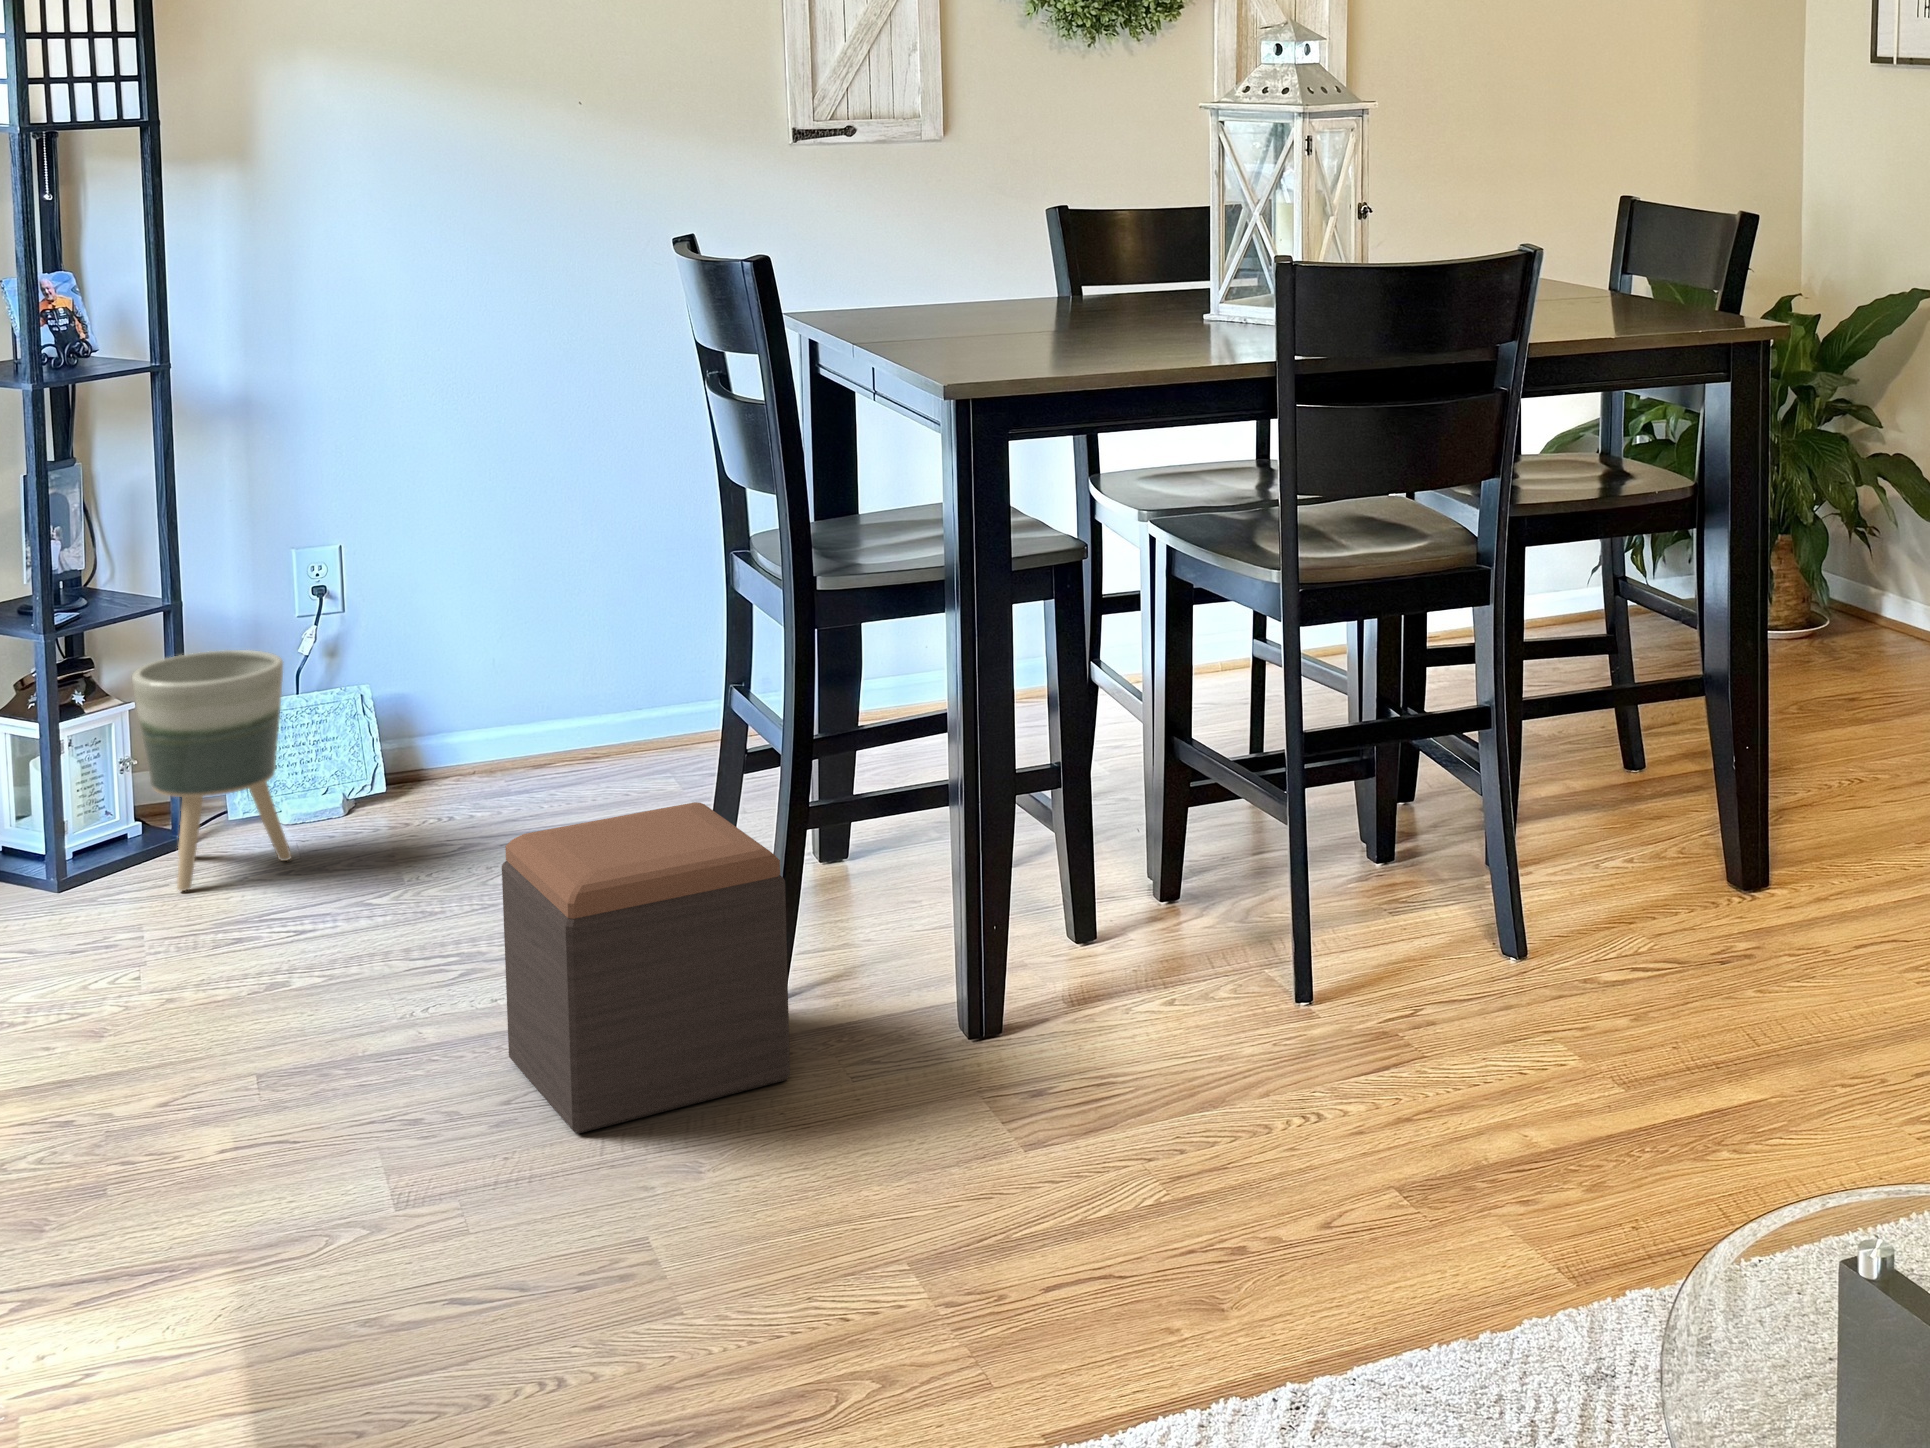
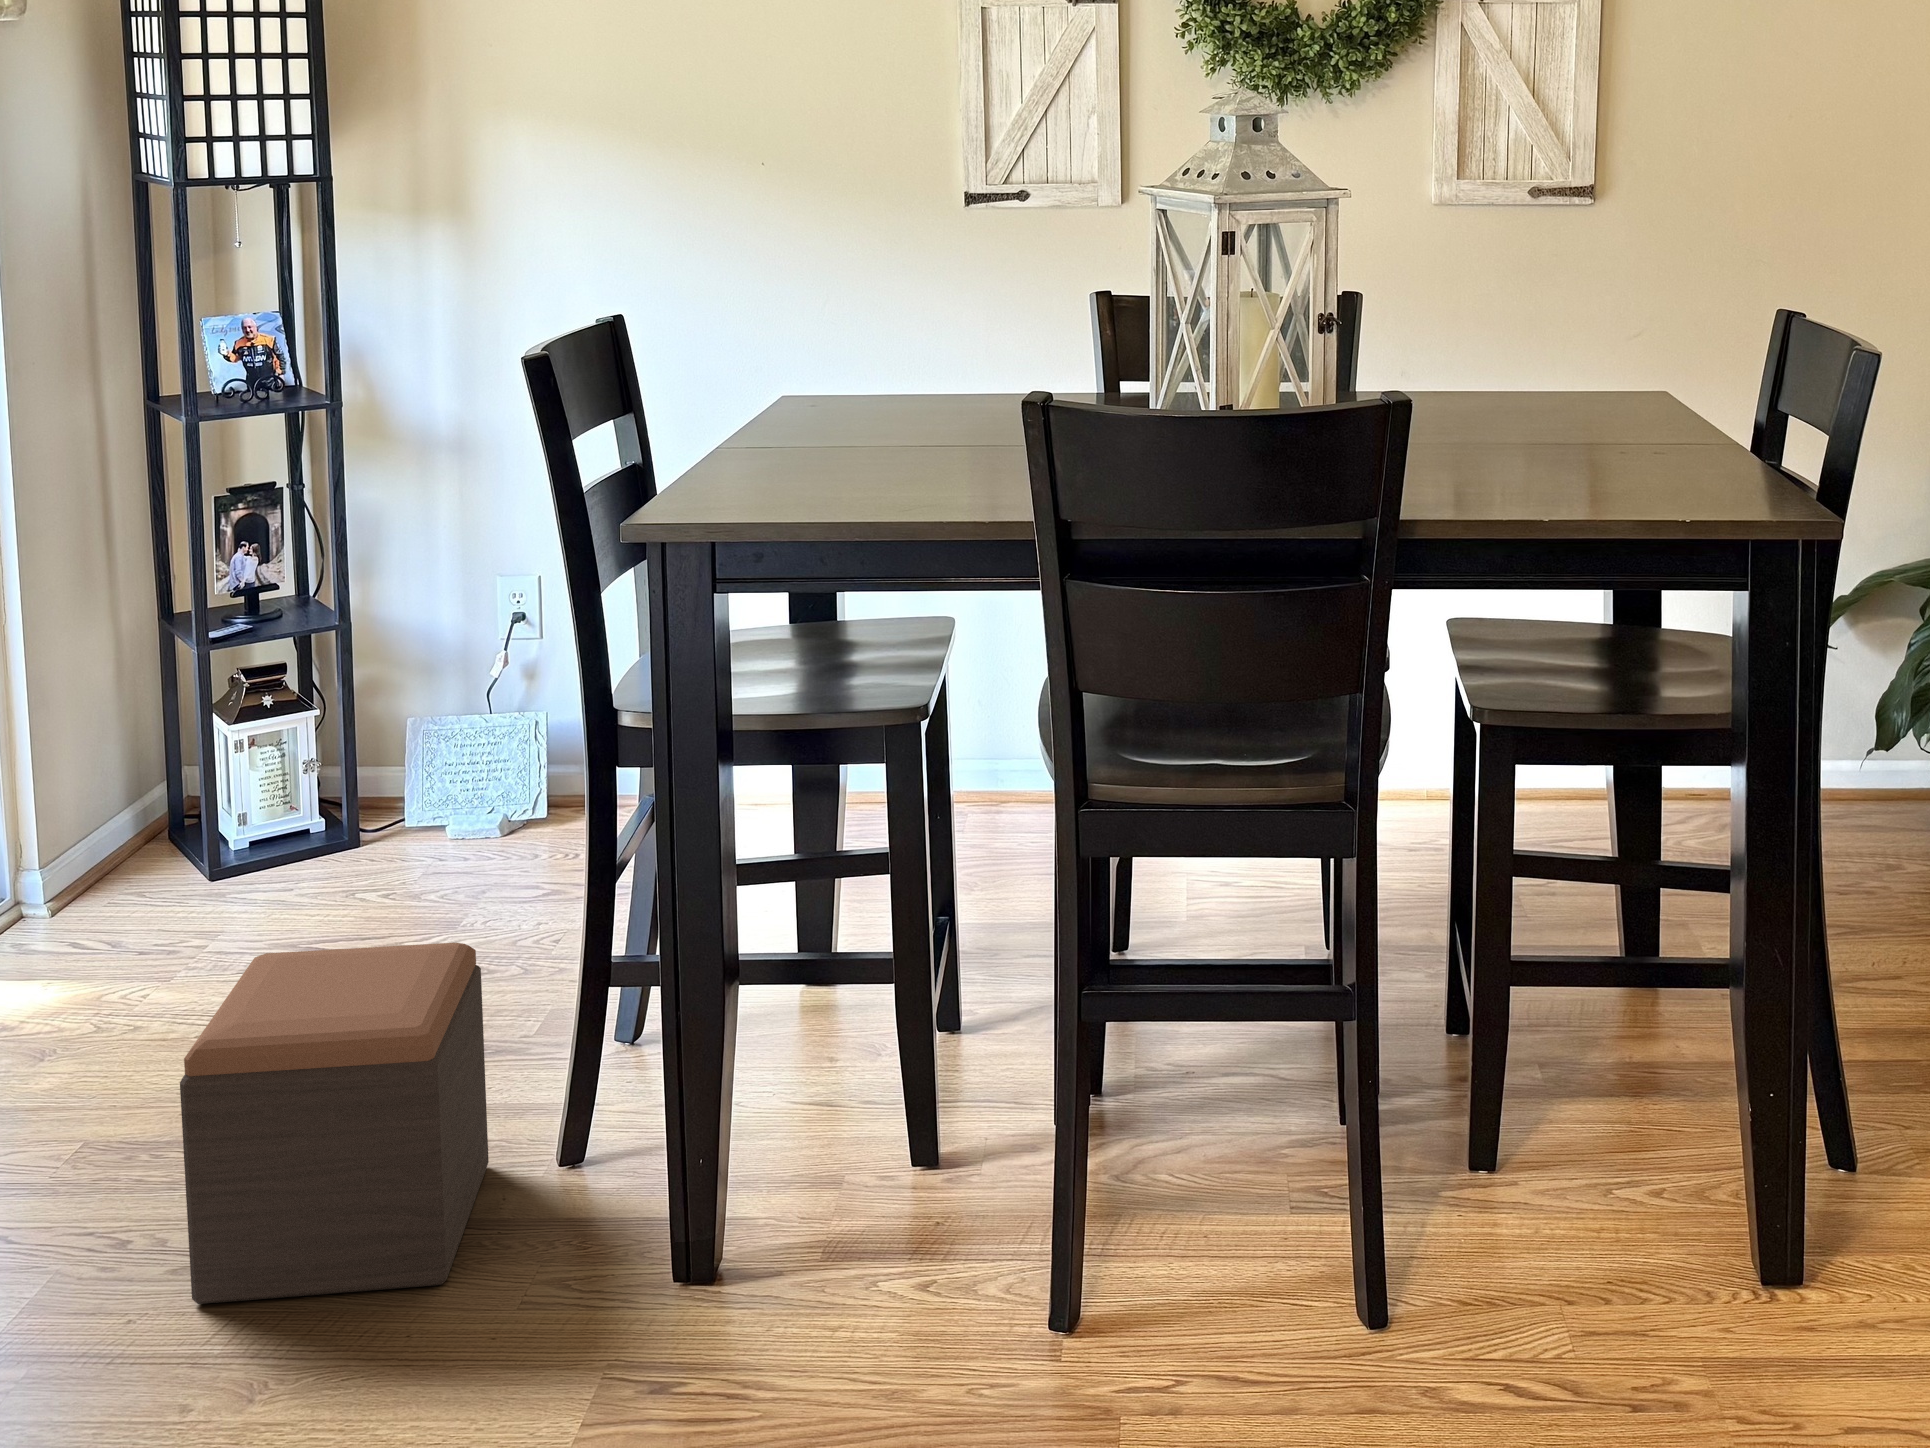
planter: present [132,650,292,891] -> none [254,675,395,901]

